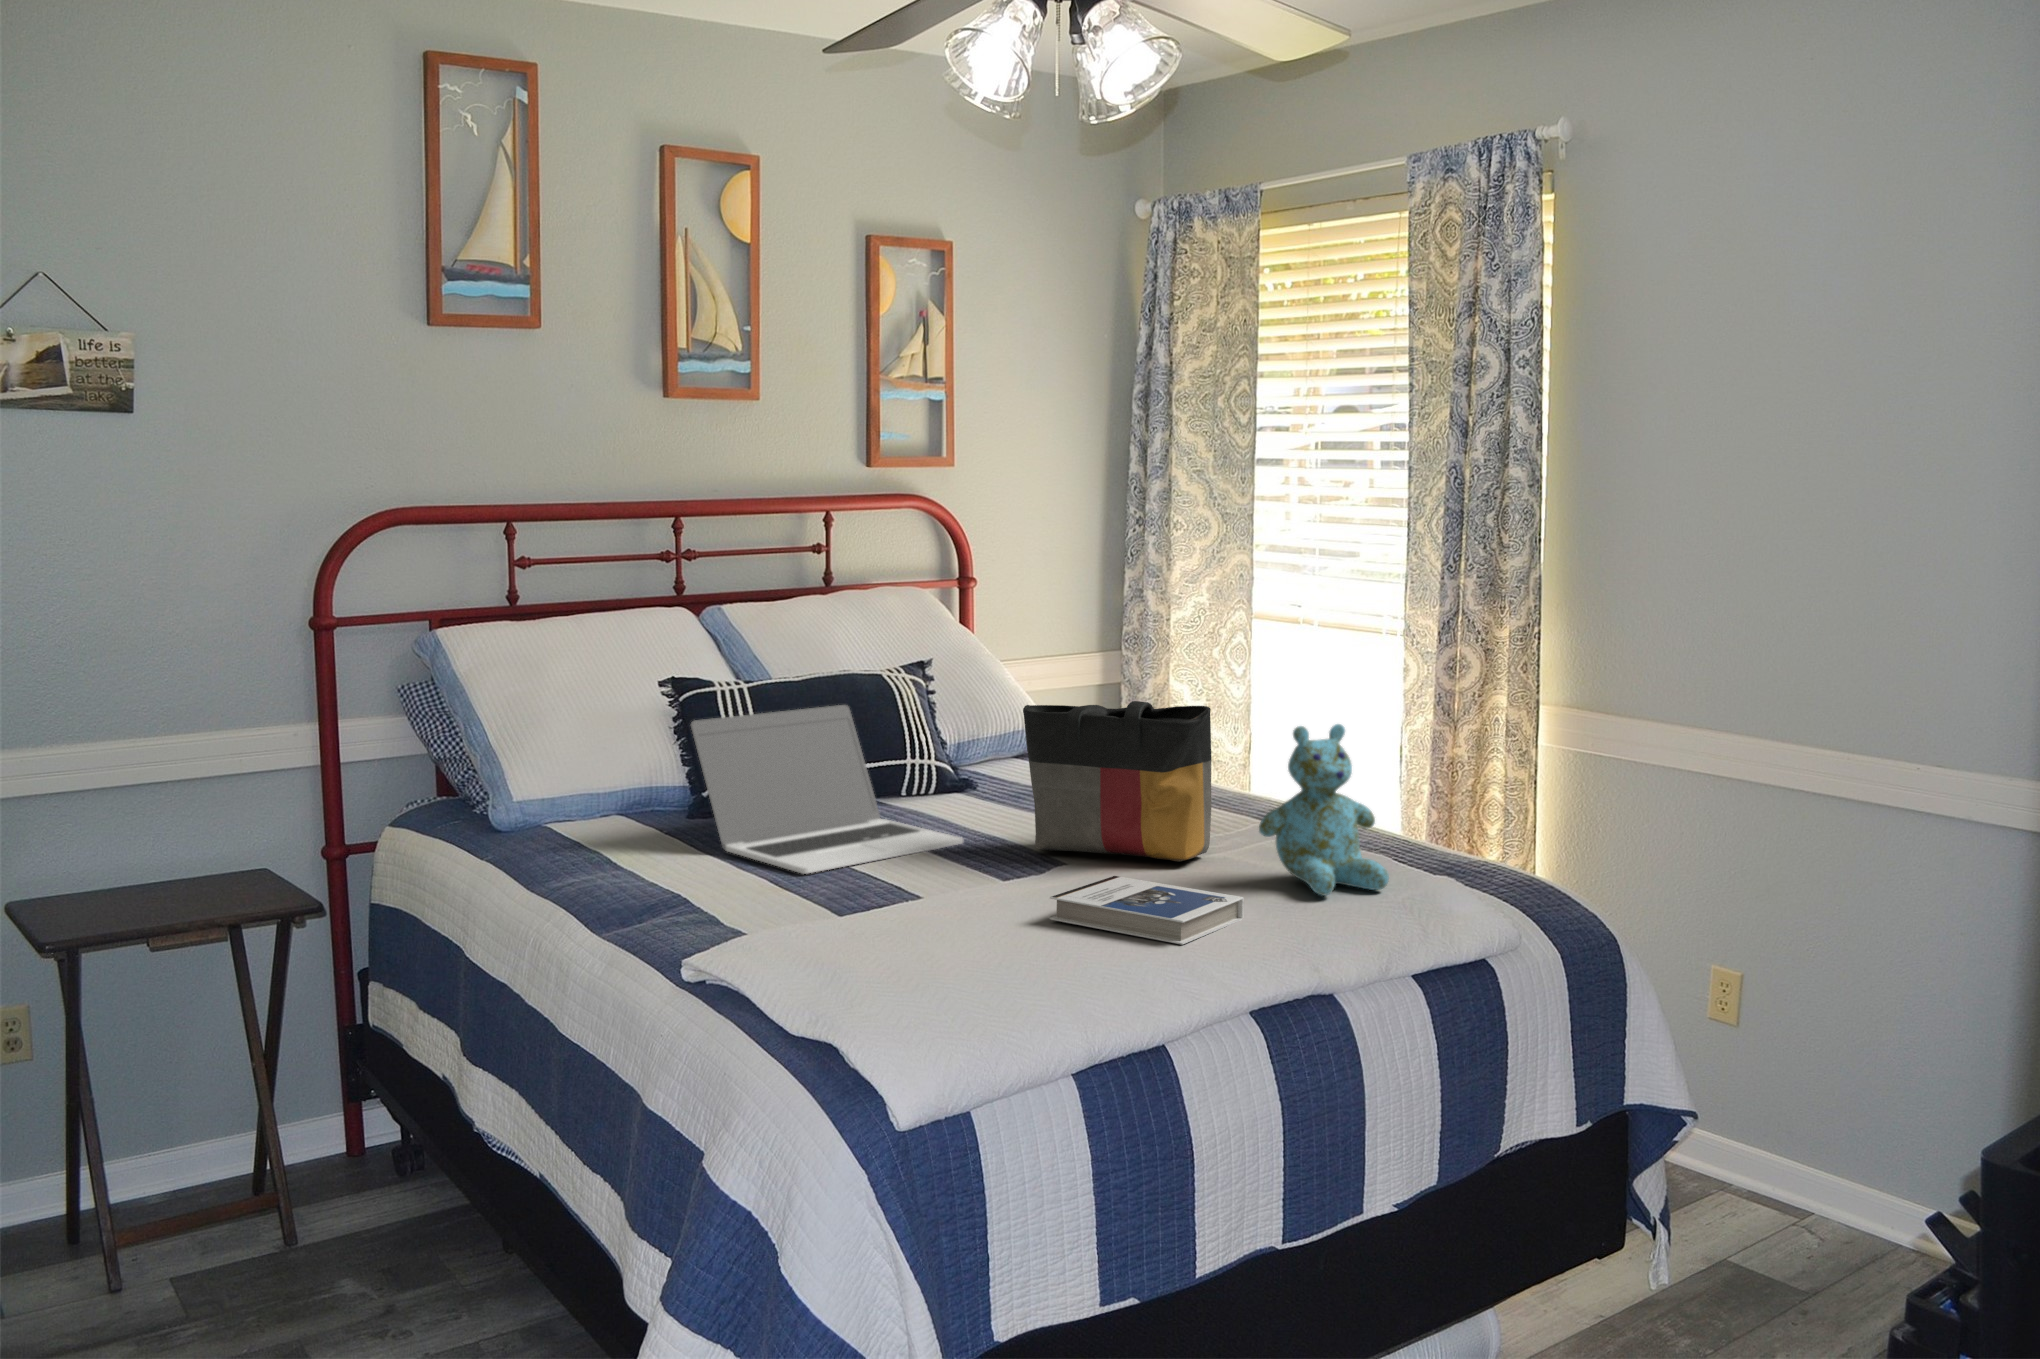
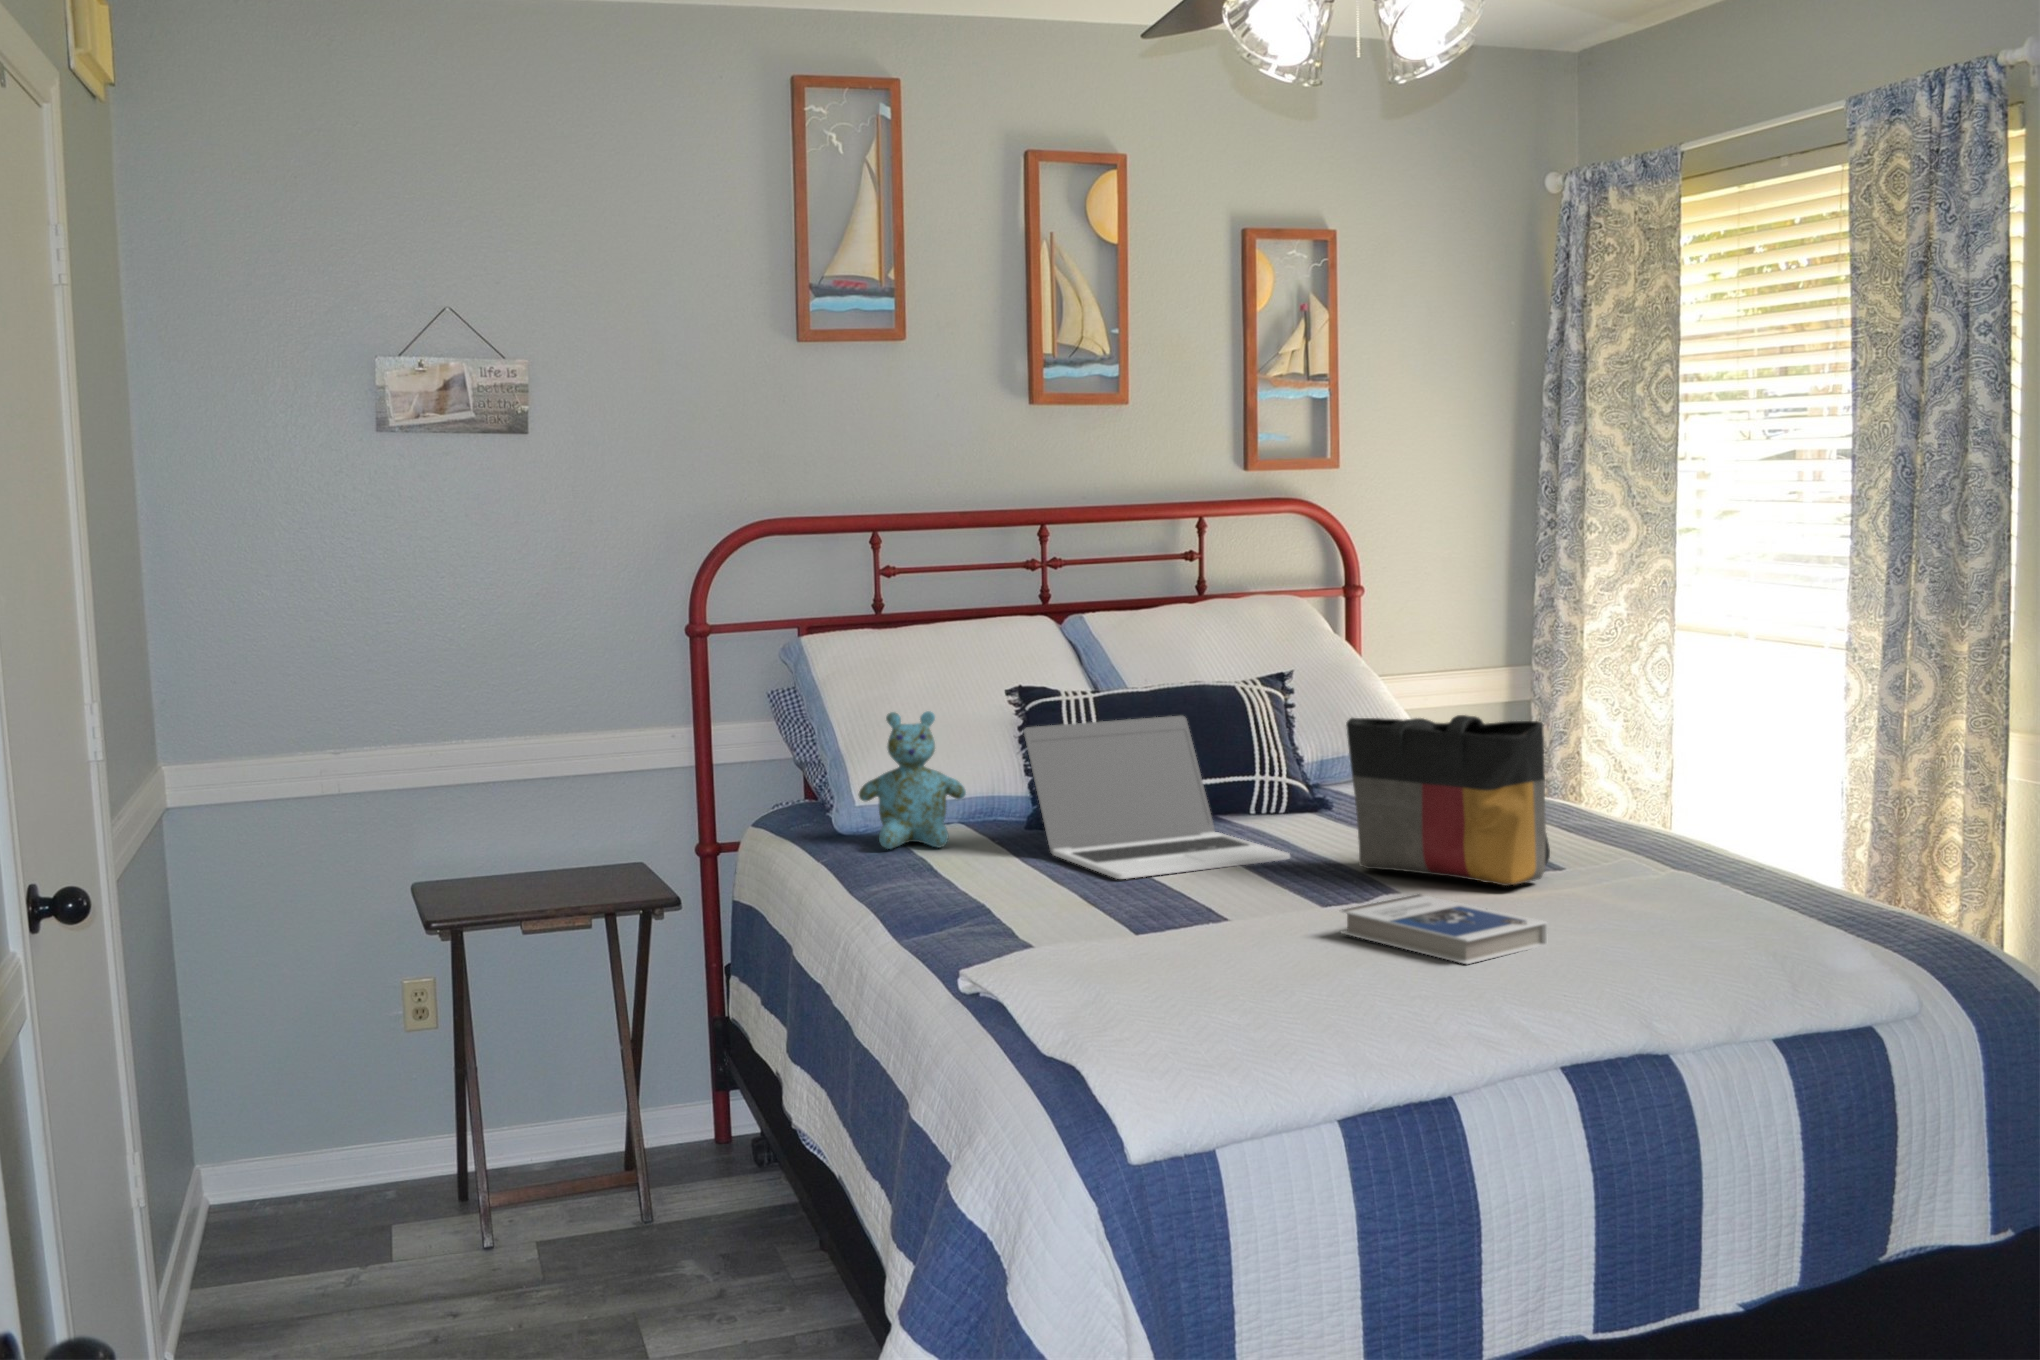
stuffed bear: present [1259,724,1389,896] -> present [858,711,966,849]

